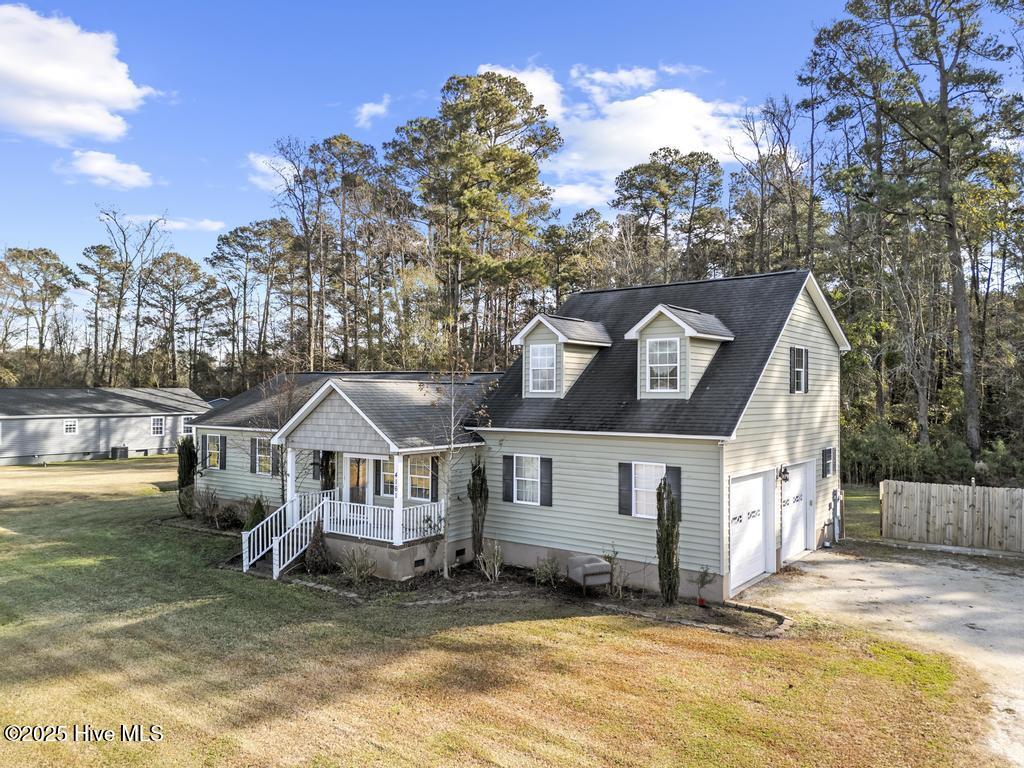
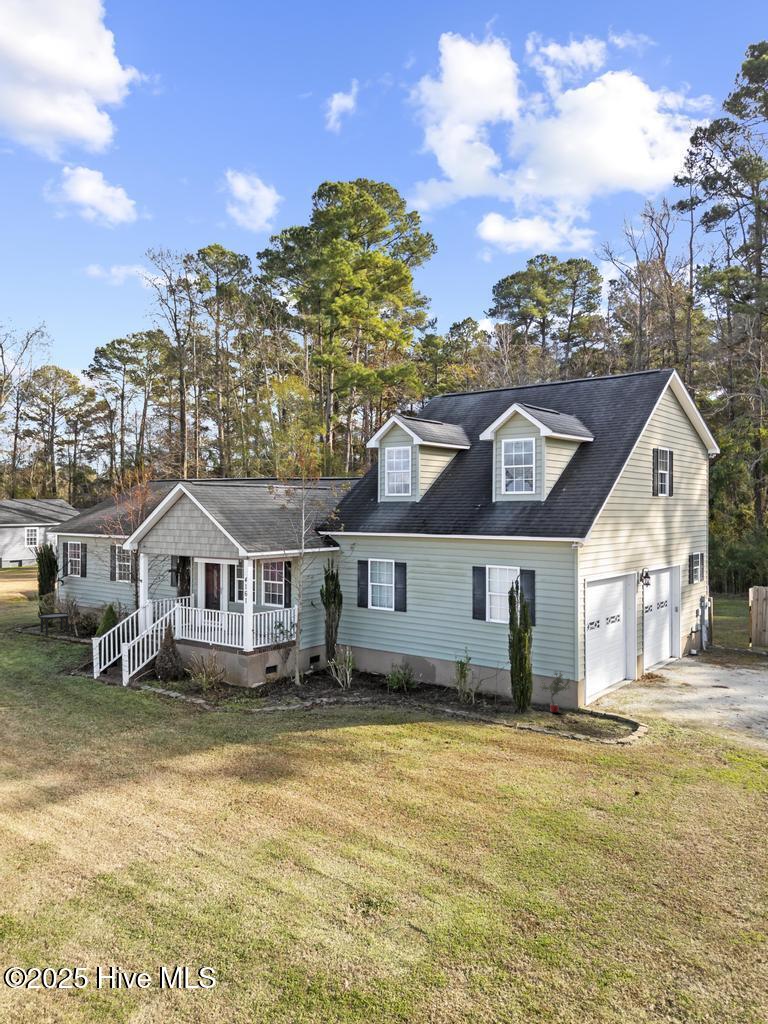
round table: none [176,505,210,528] -> present [38,613,71,635]
armchair: present [567,555,613,596] -> none [418,661,465,703]

